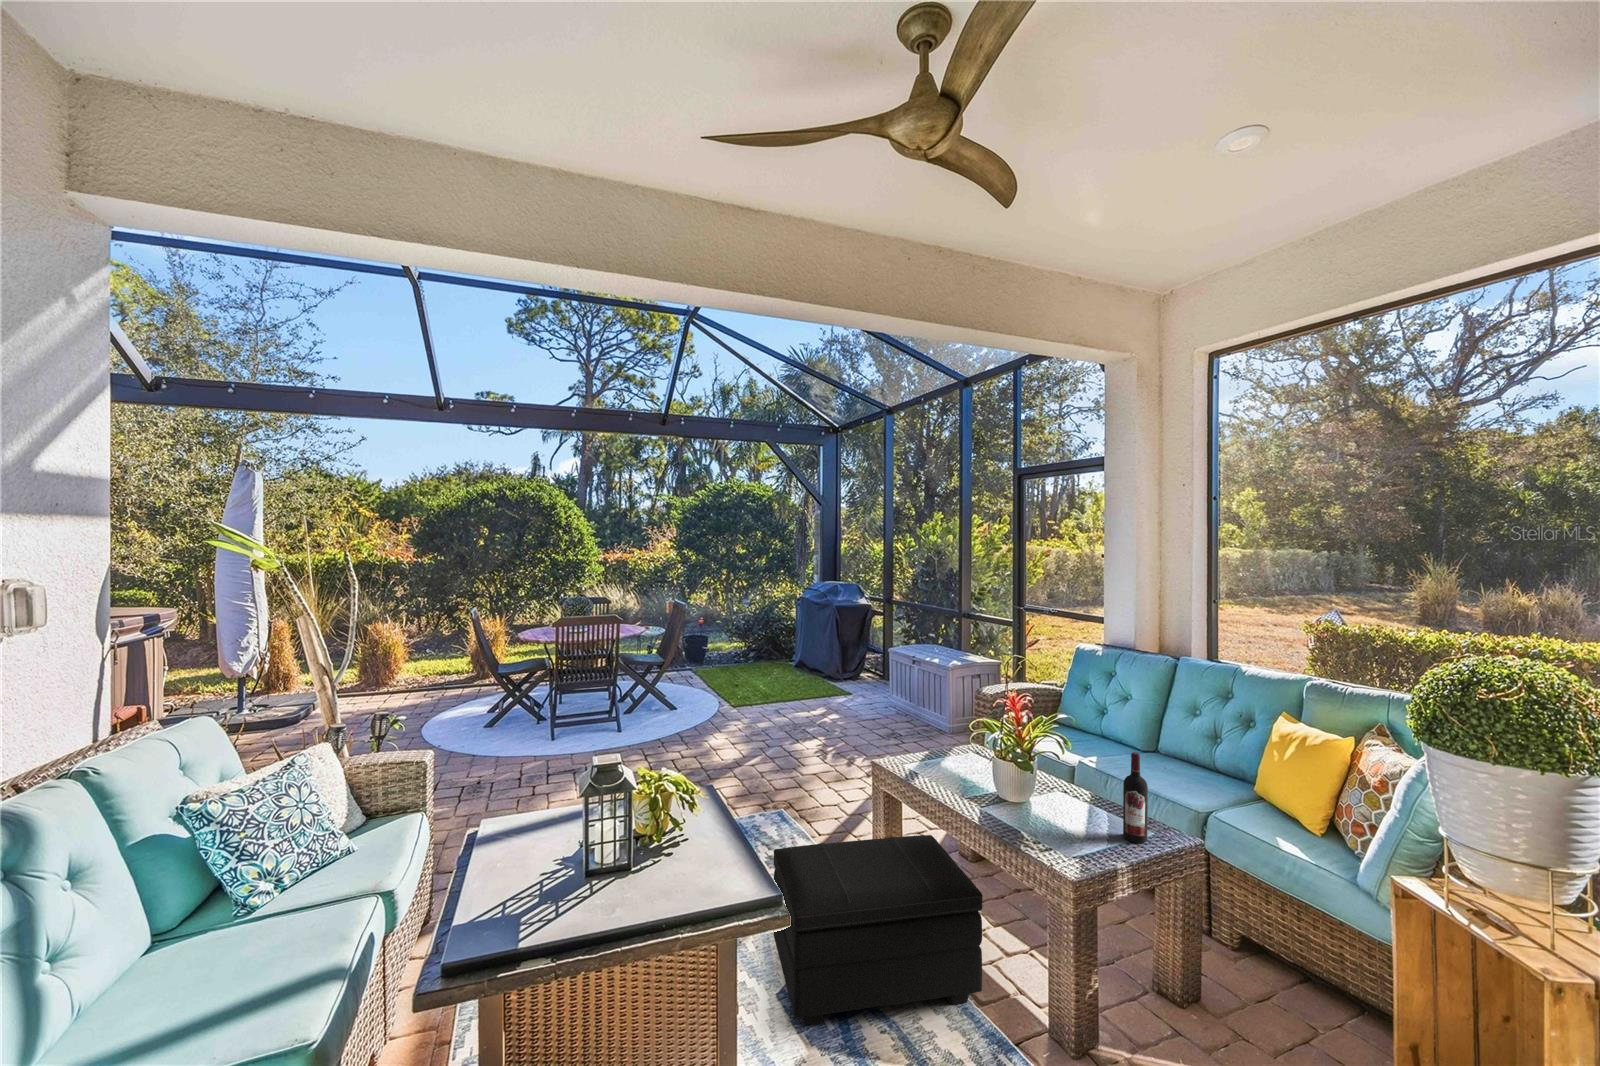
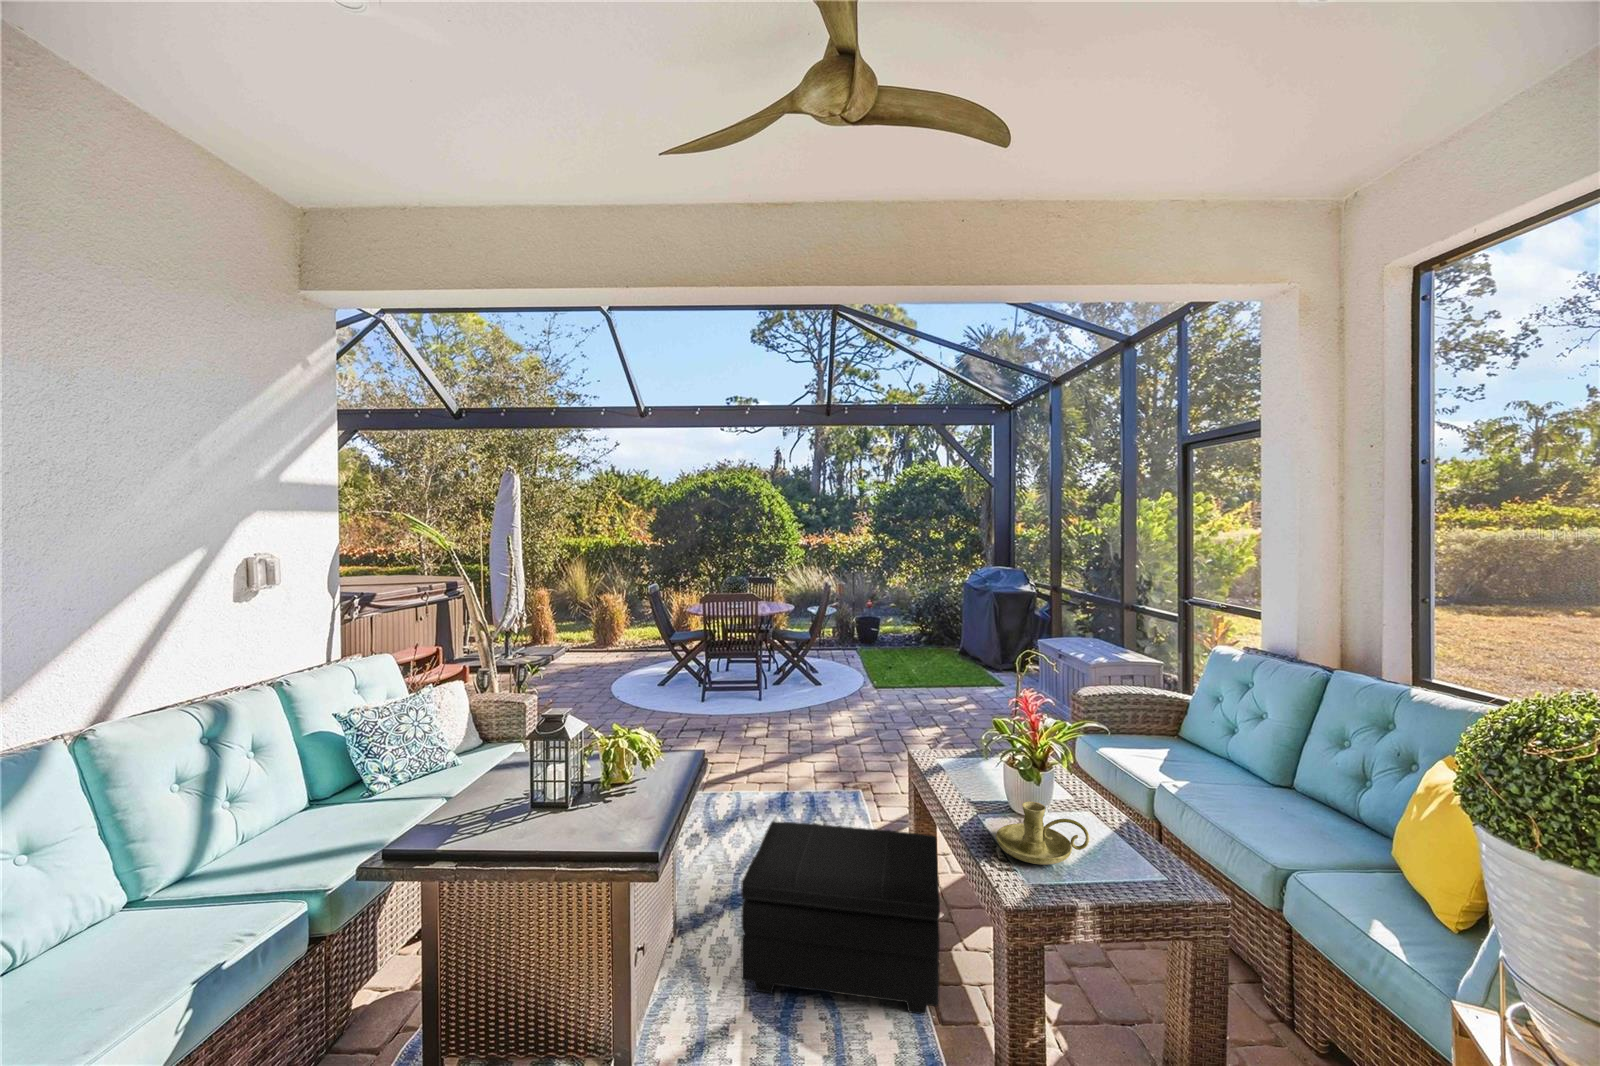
wine bottle: present [1123,752,1148,843] -> none [1123,778,1153,886]
candle holder: none [1014,786,1089,840] -> present [996,801,1089,865]

